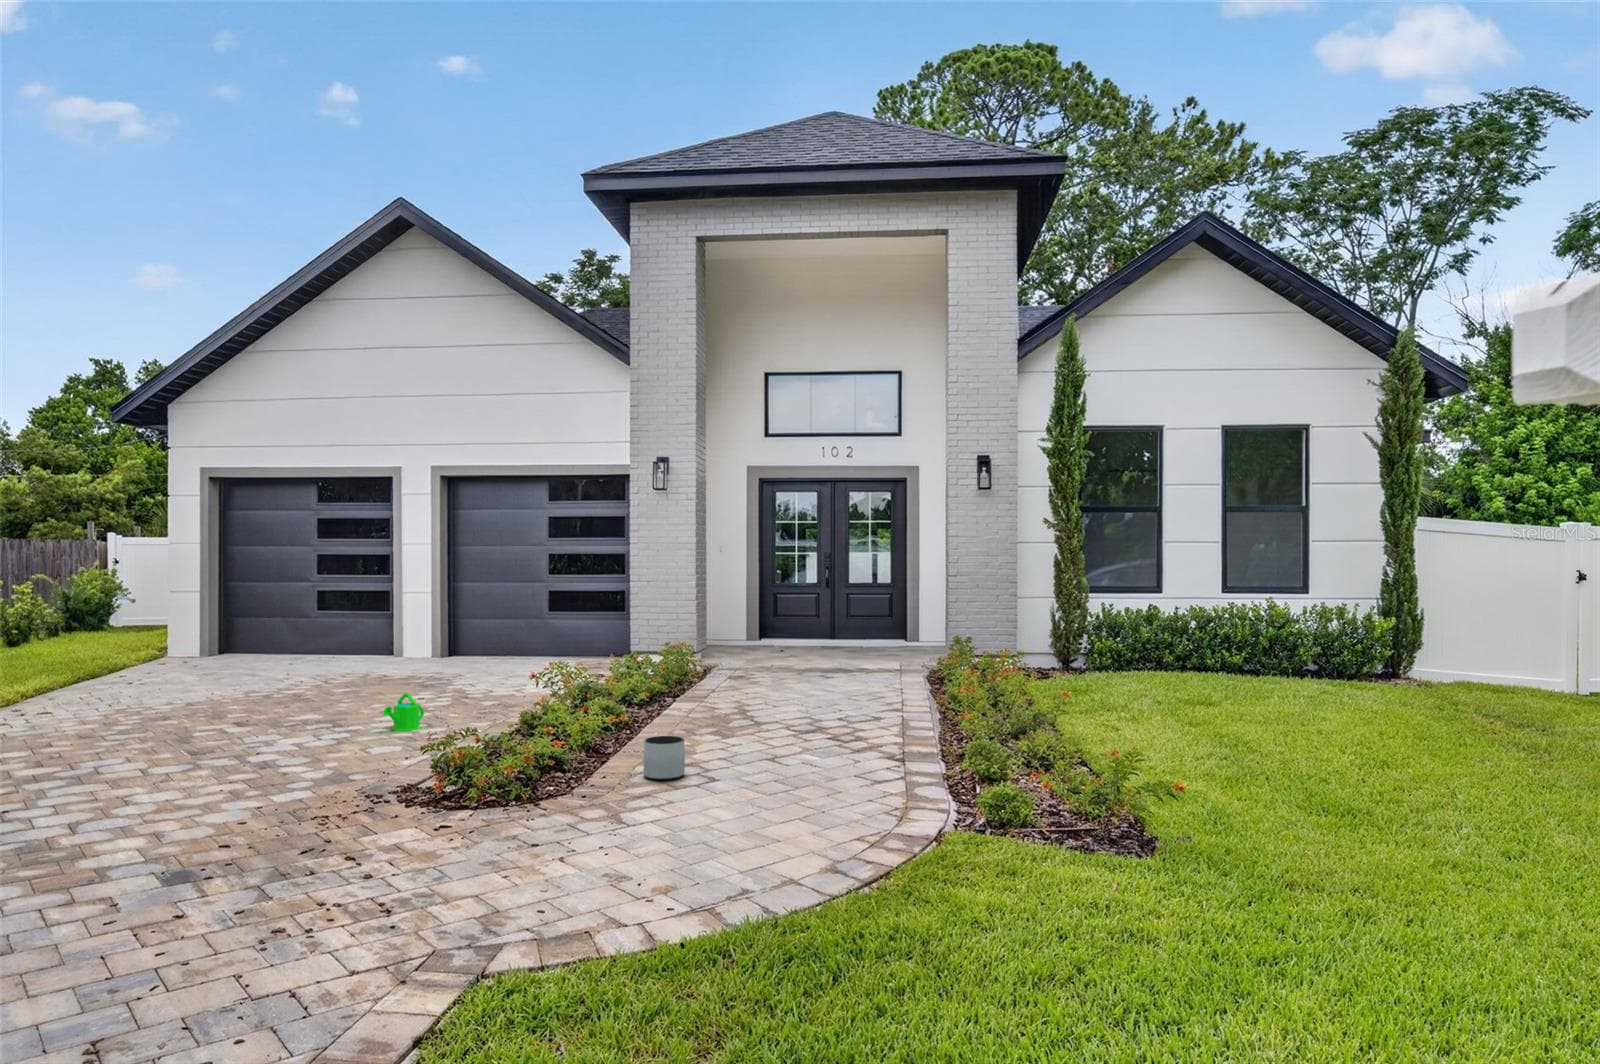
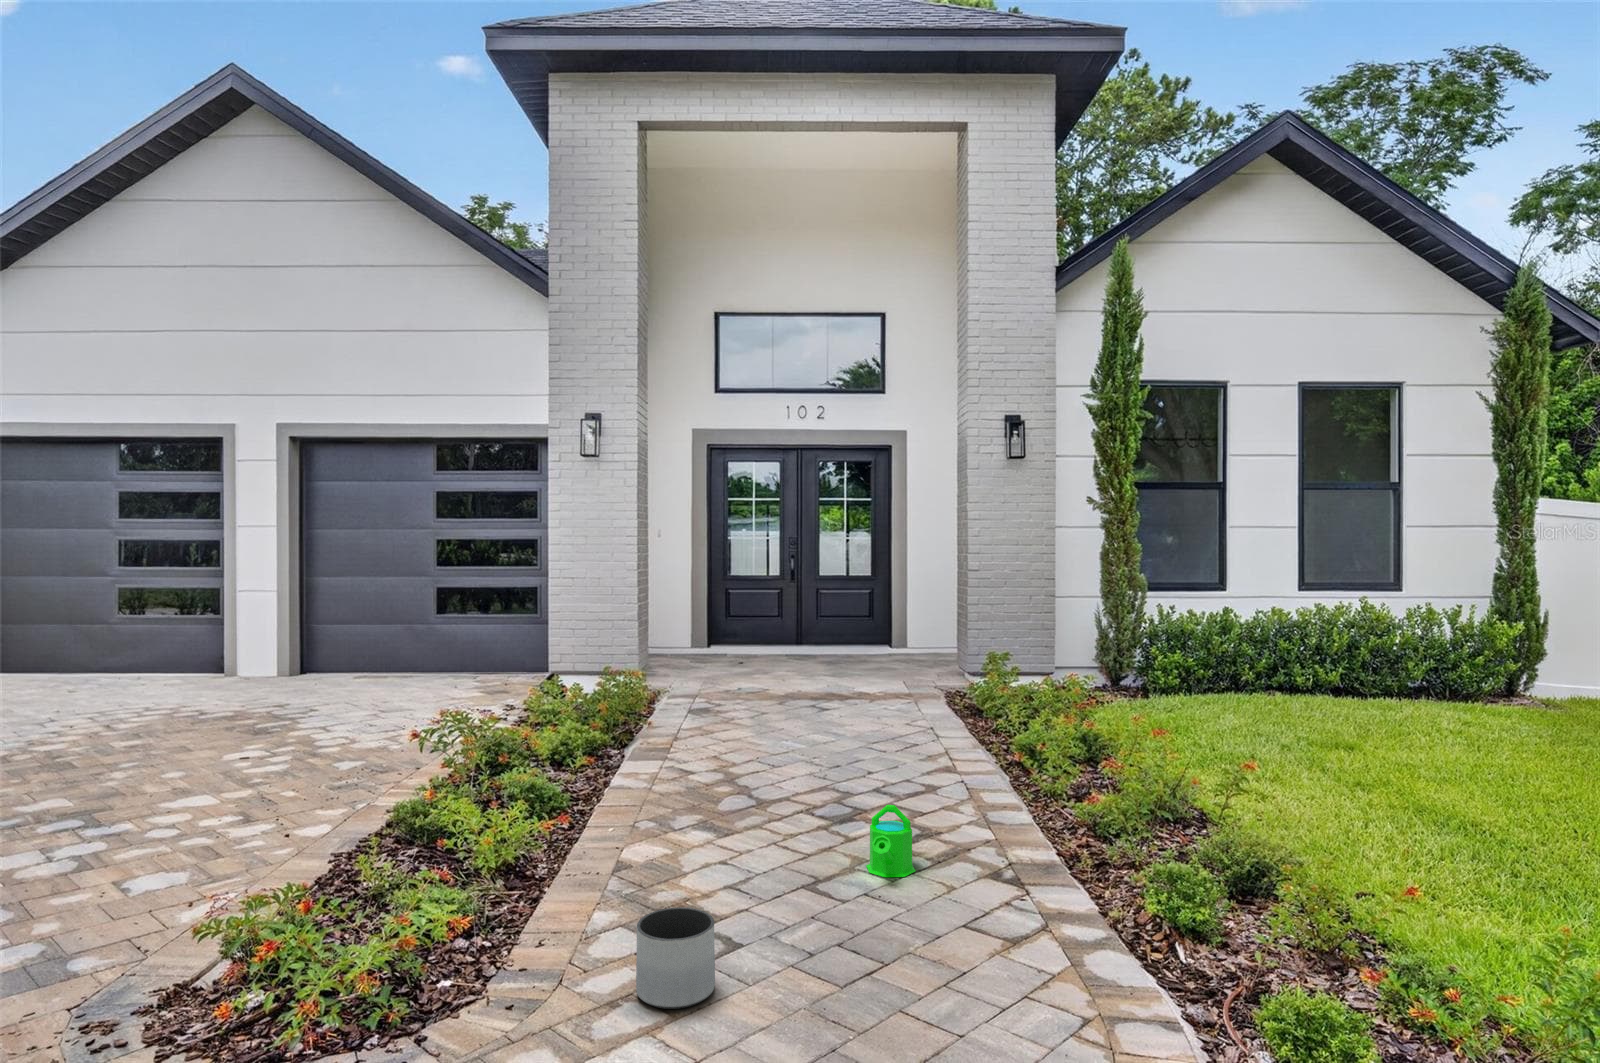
watering can: present [383,693,424,731] -> present [866,805,916,877]

